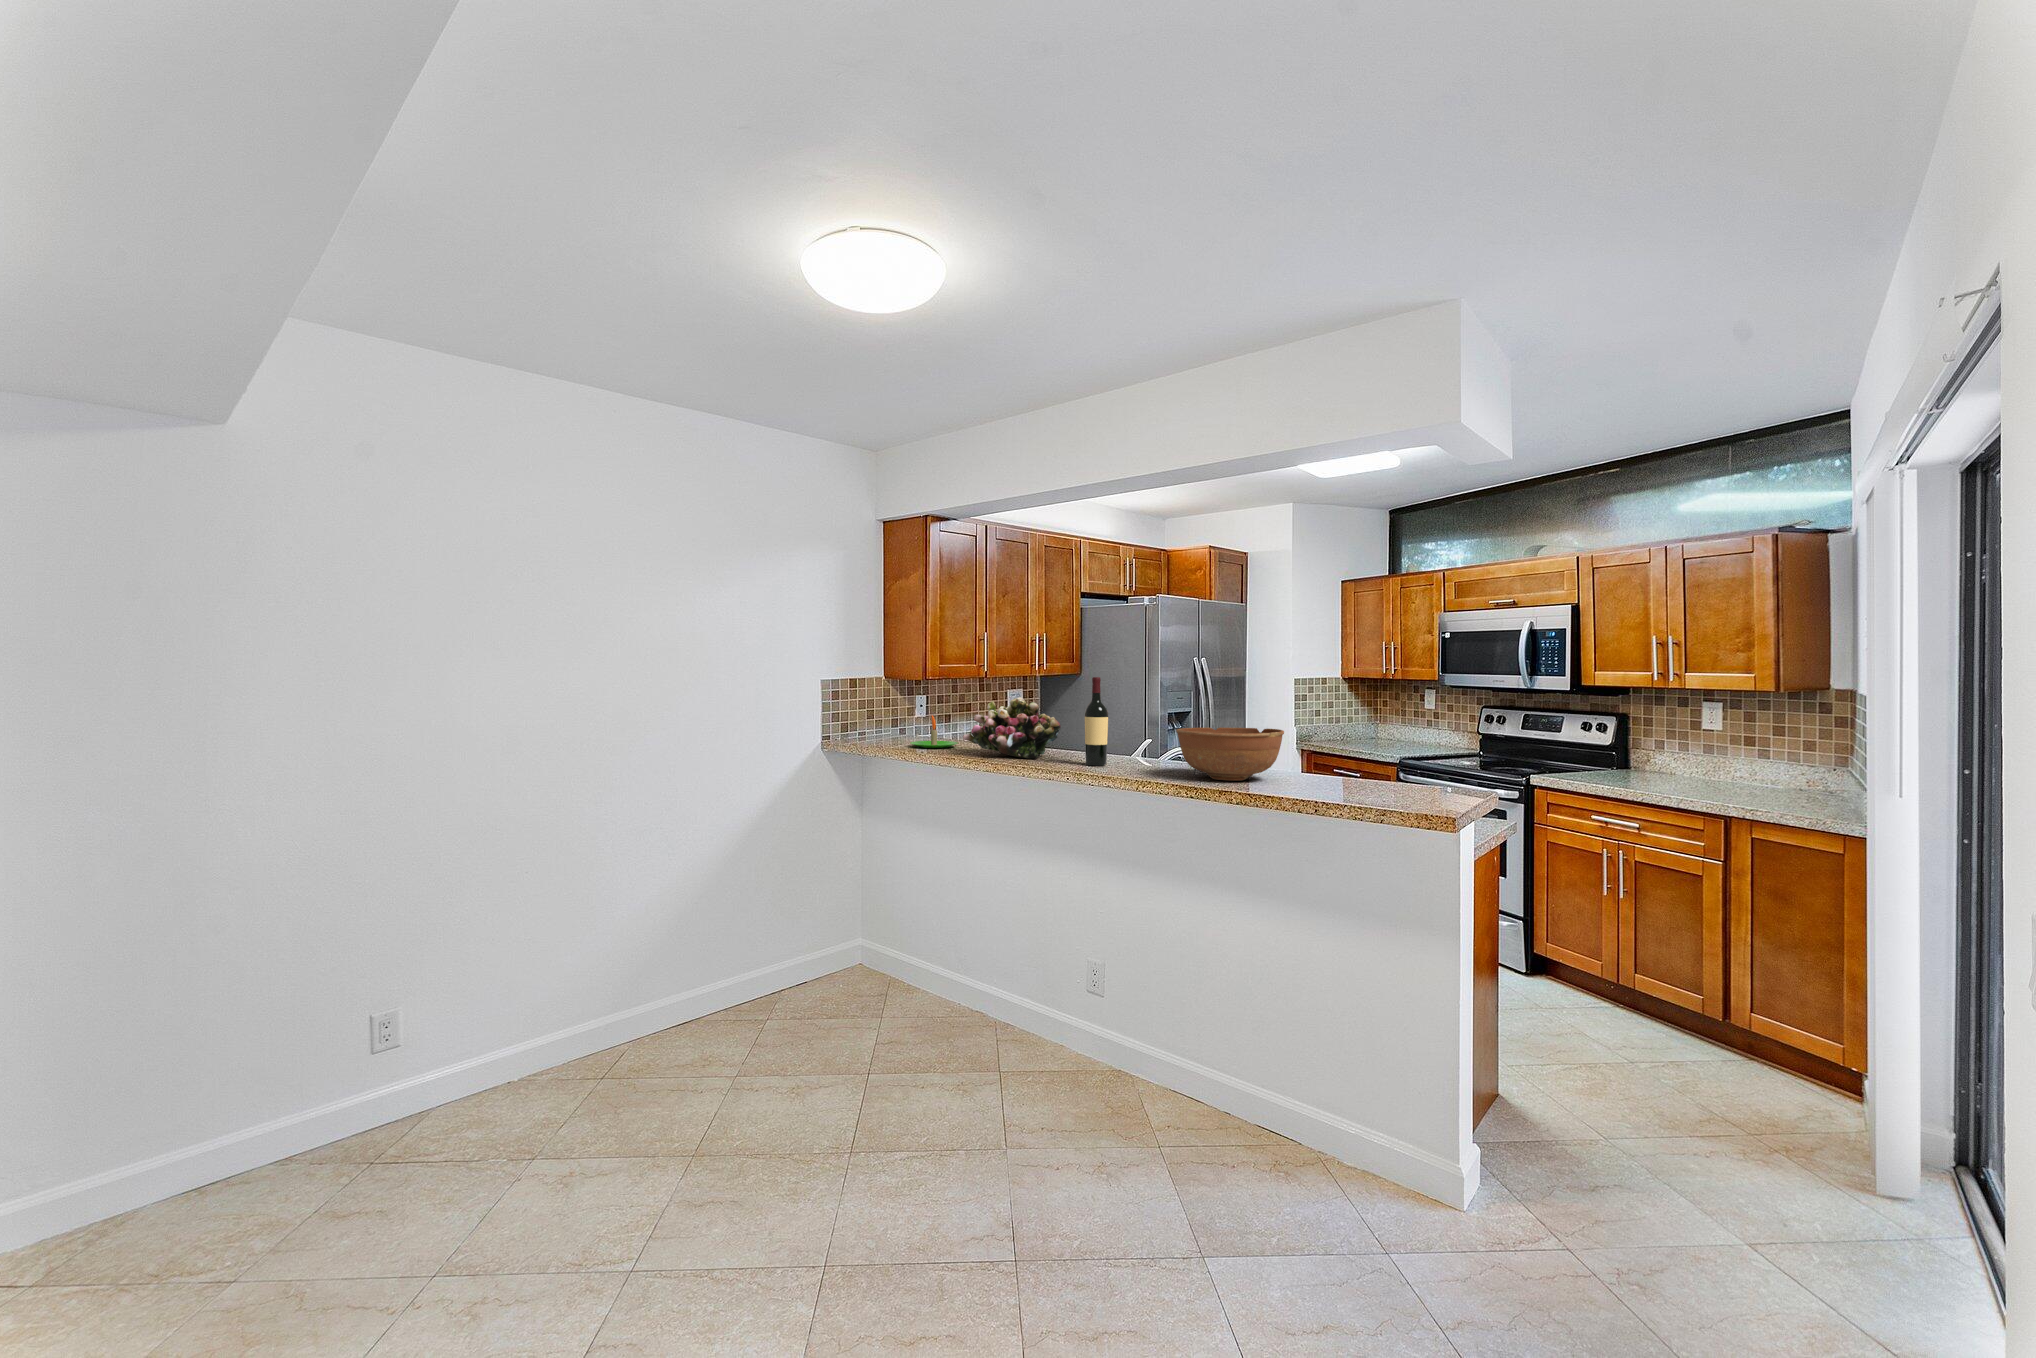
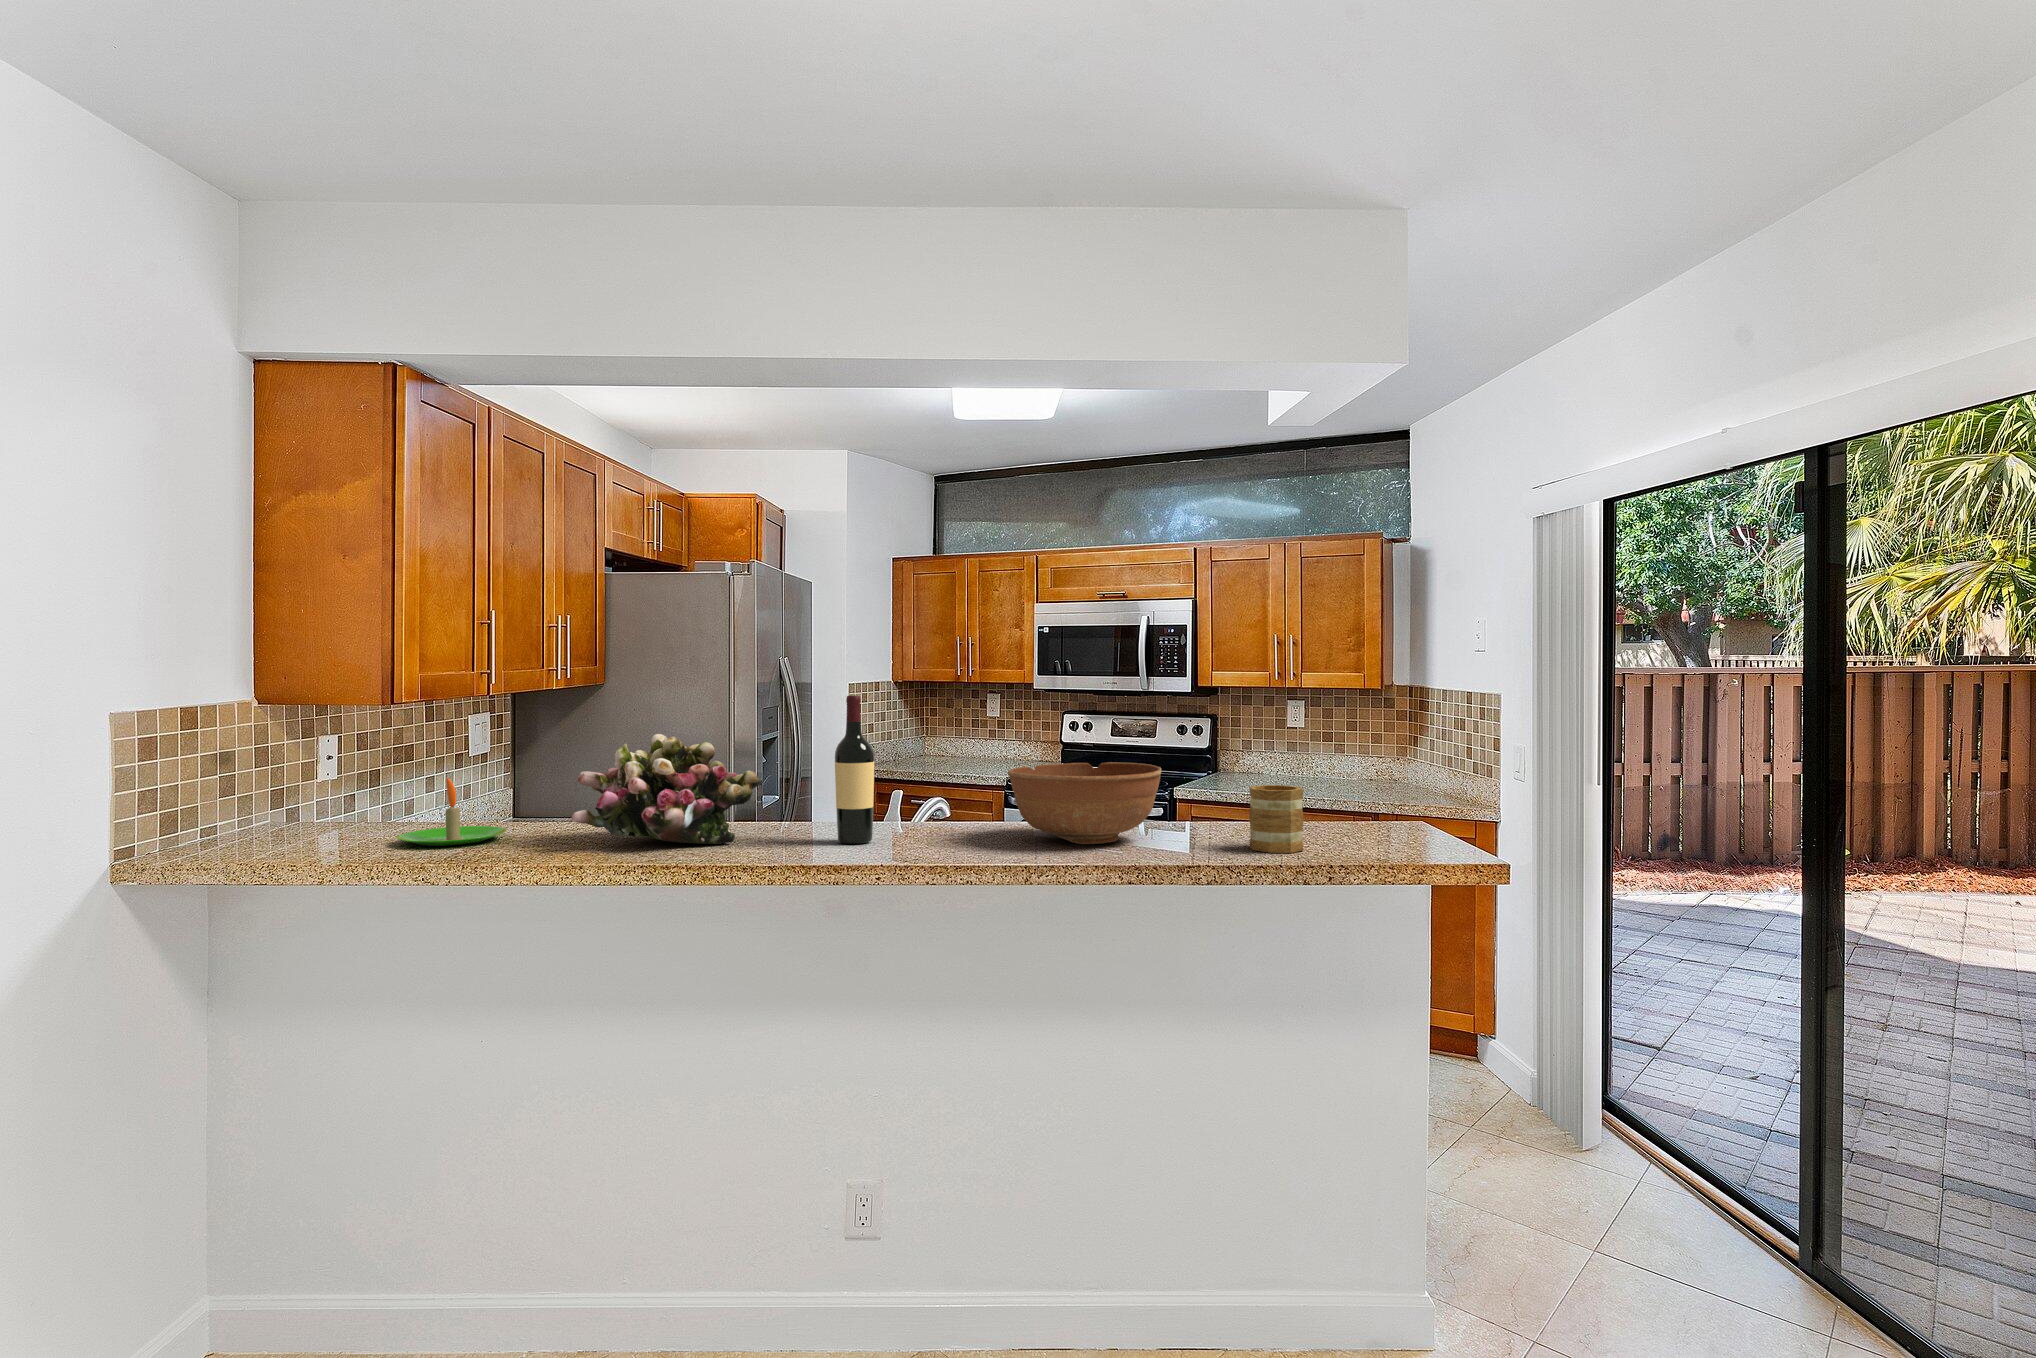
mug: none [1316,749,1370,799] -> present [1249,785,1304,853]

